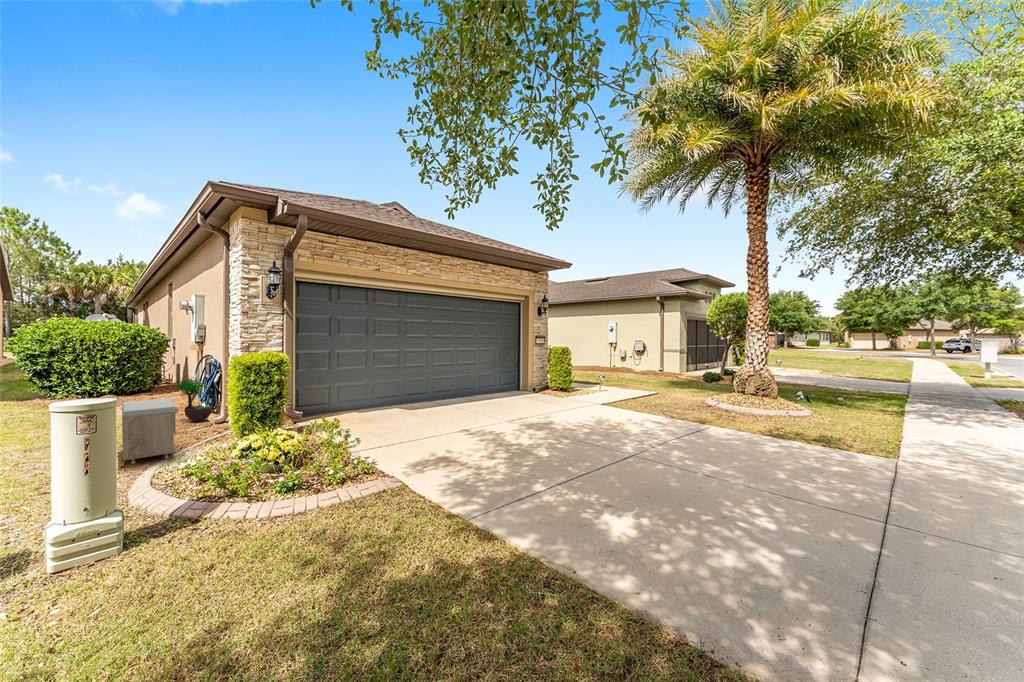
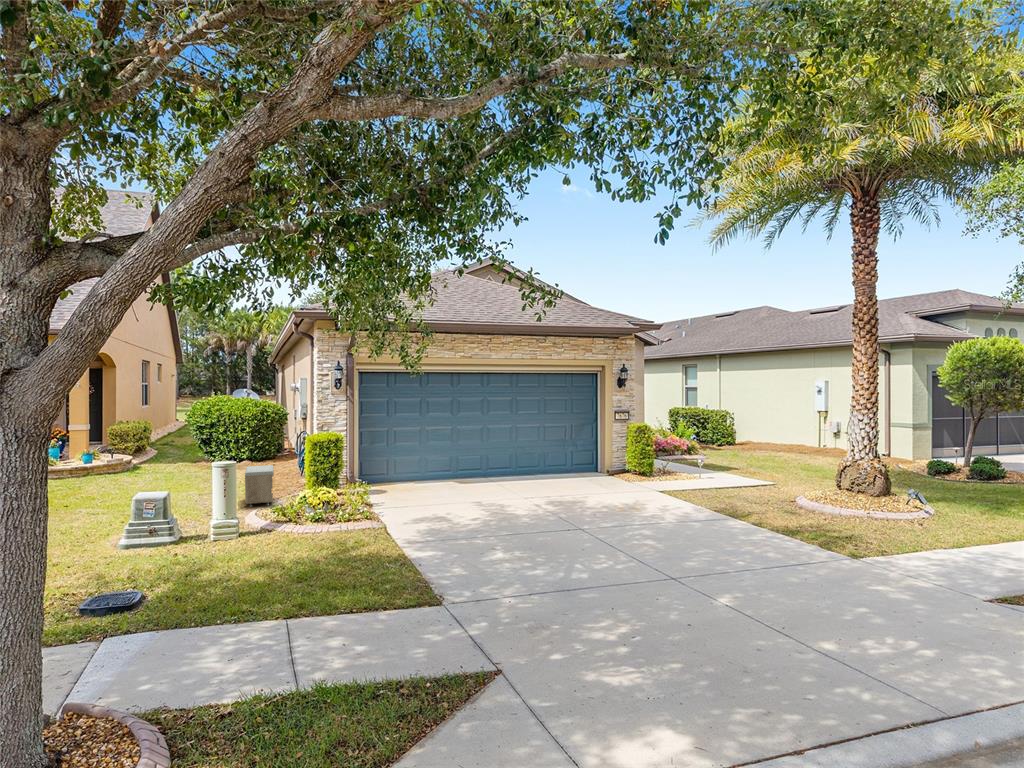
potted tree: present [176,377,212,421] -> none [281,447,305,484]

